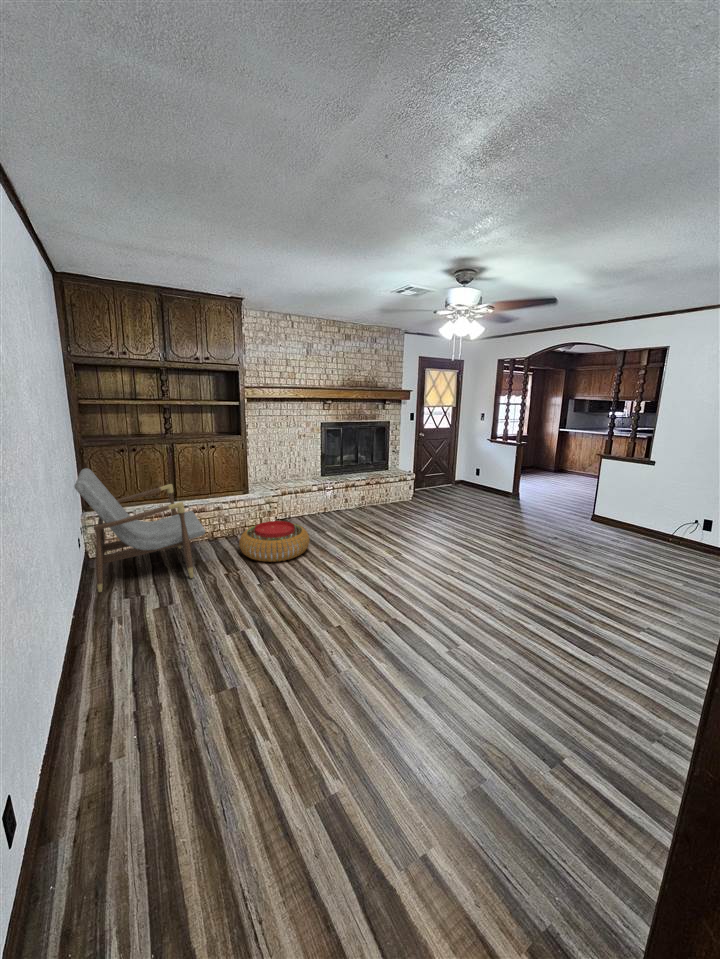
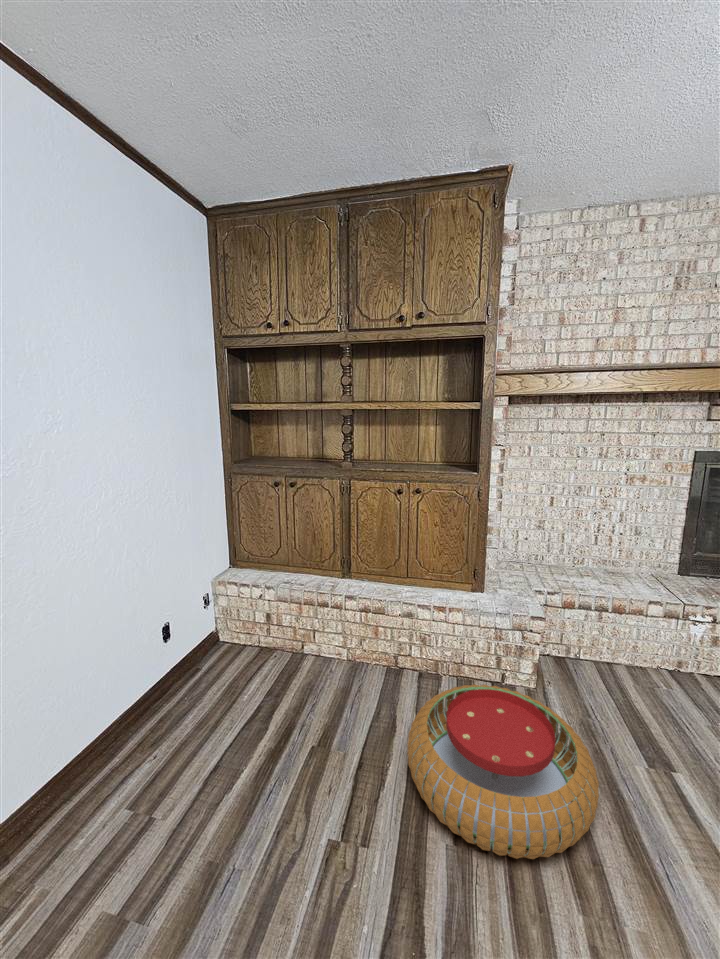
armchair: present [75,468,205,592] -> none [104,513,352,796]

